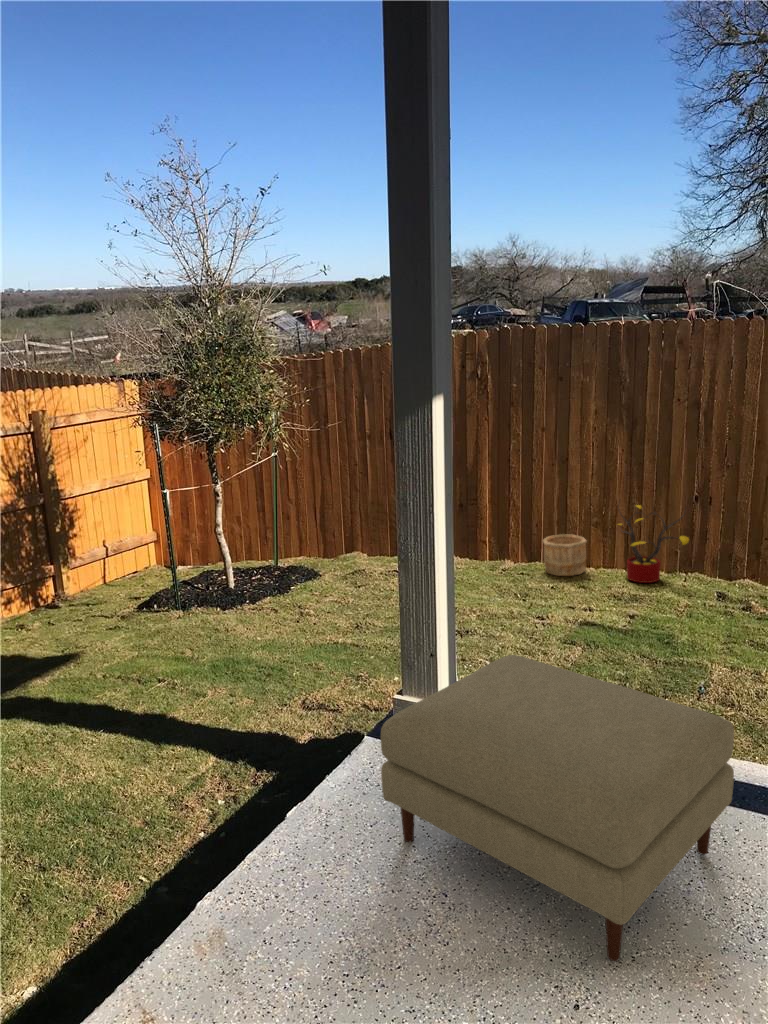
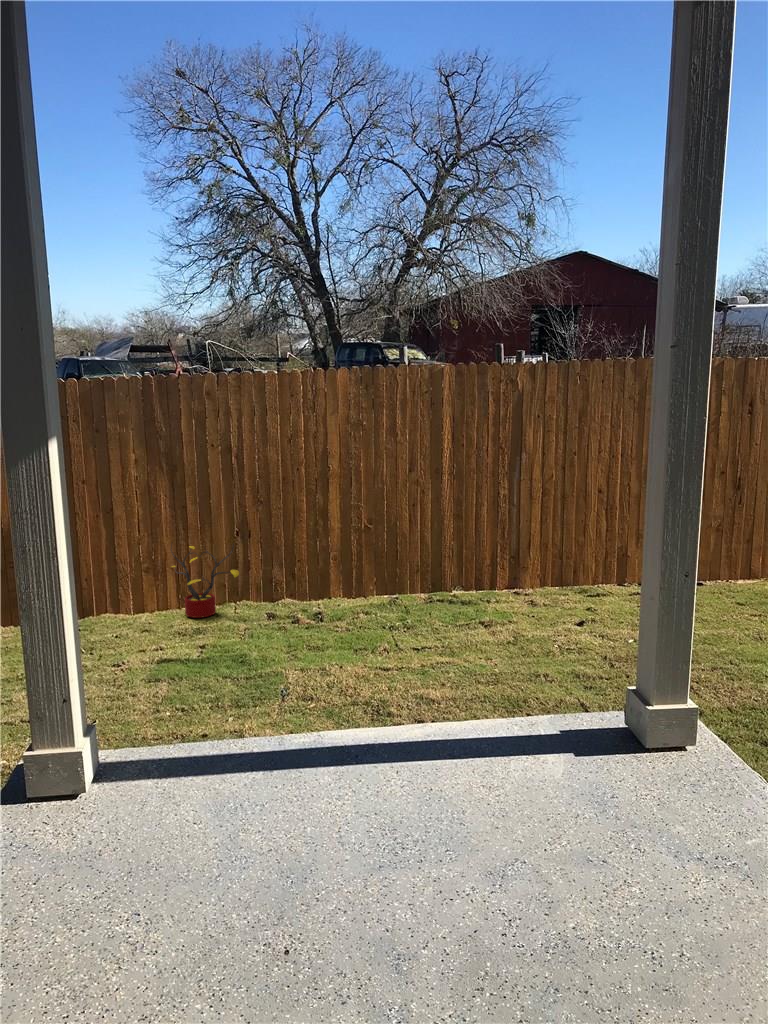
wooden bucket: present [543,534,587,576] -> none [98,582,145,624]
ottoman: present [381,655,734,961] -> none [46,681,353,904]

